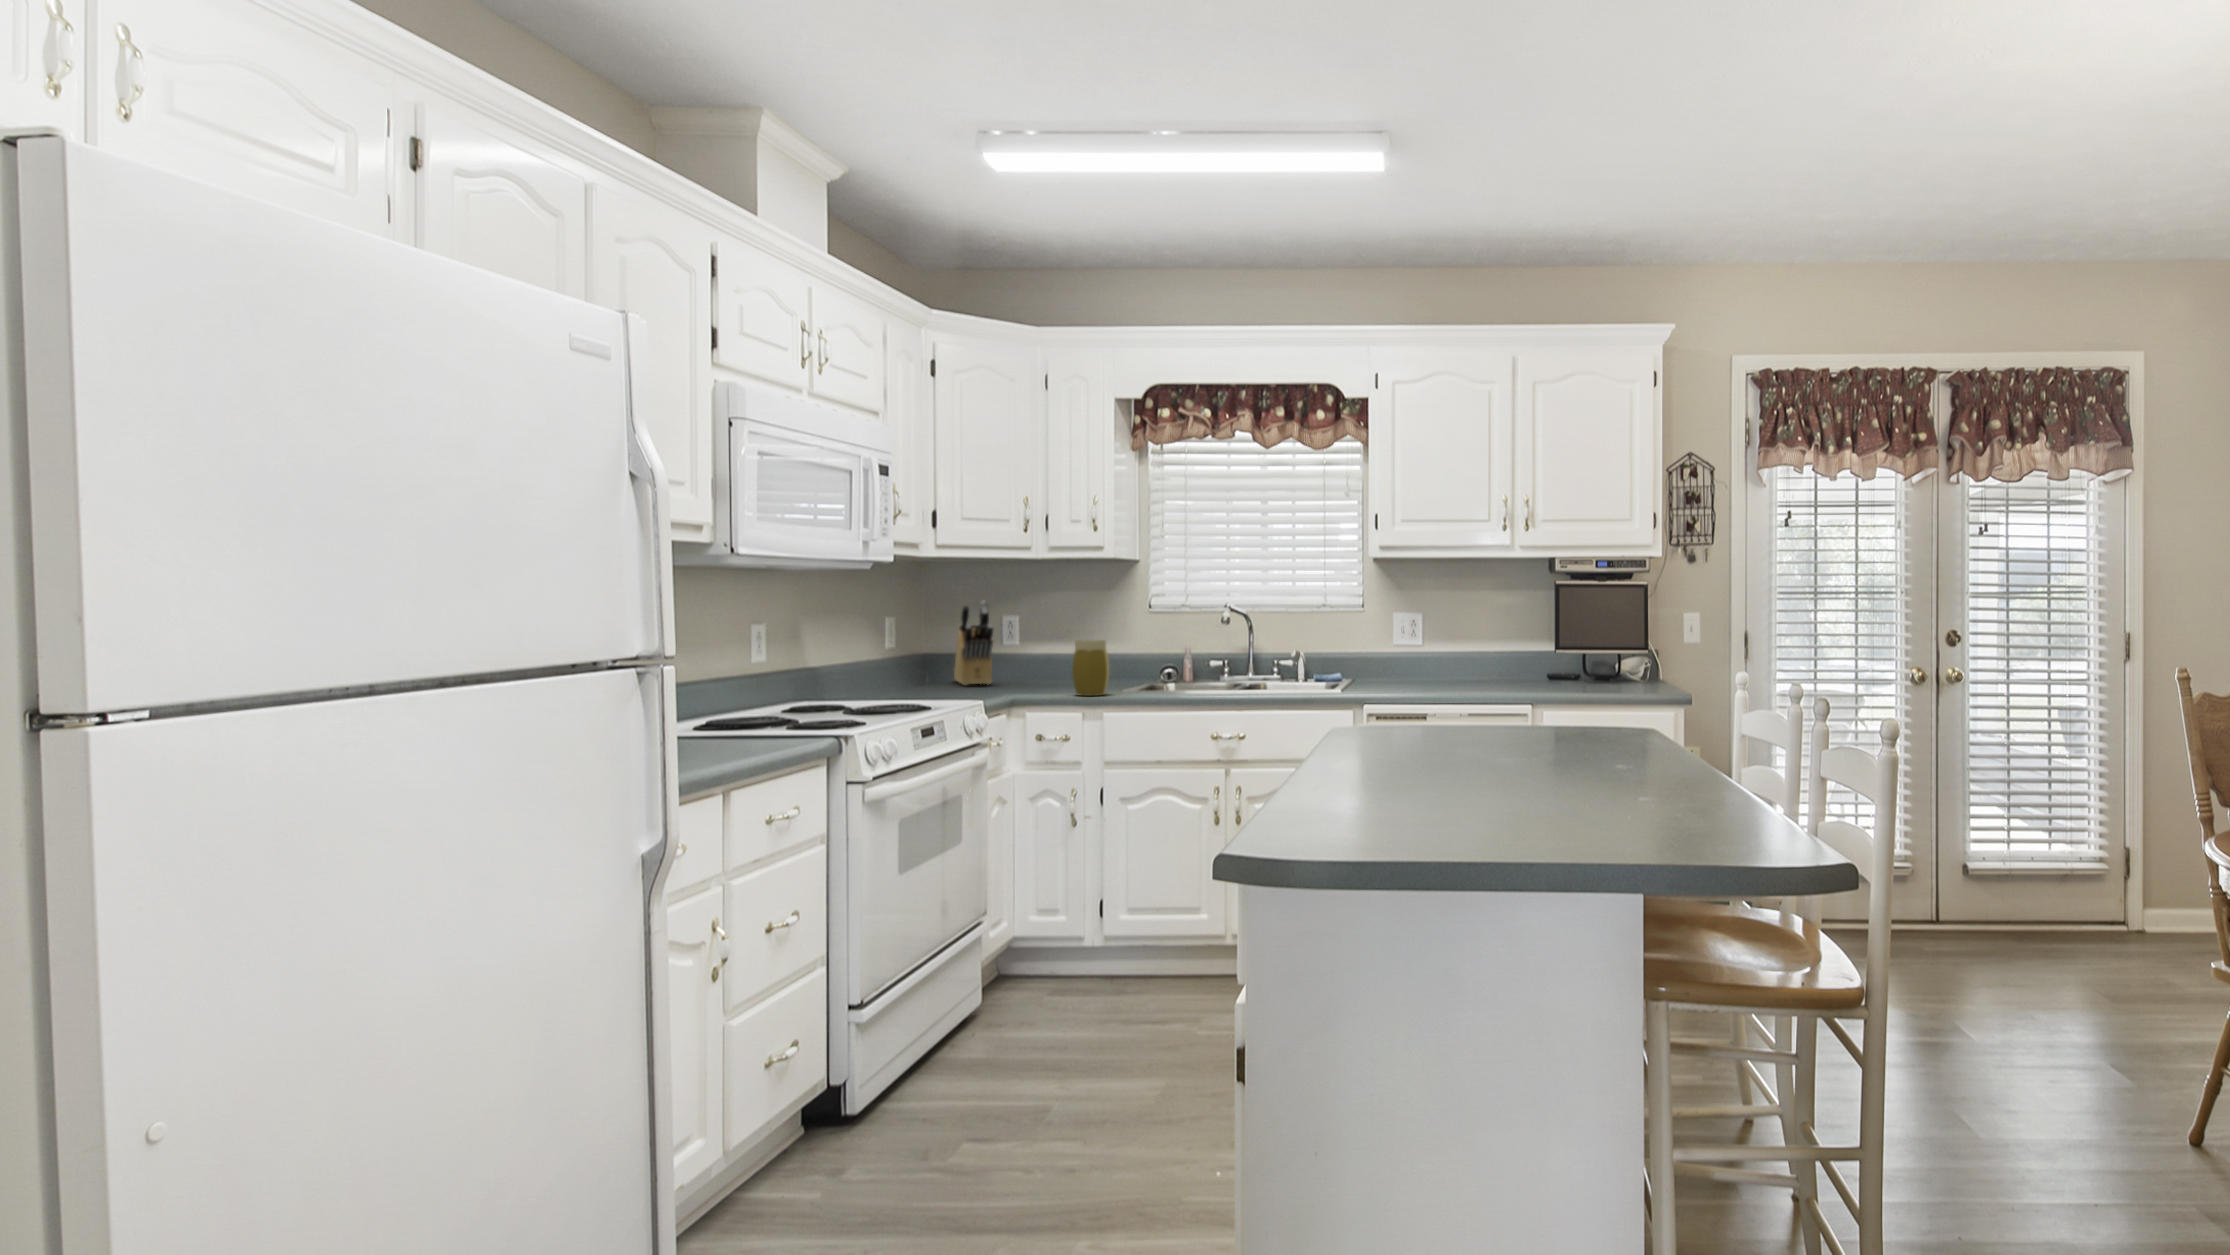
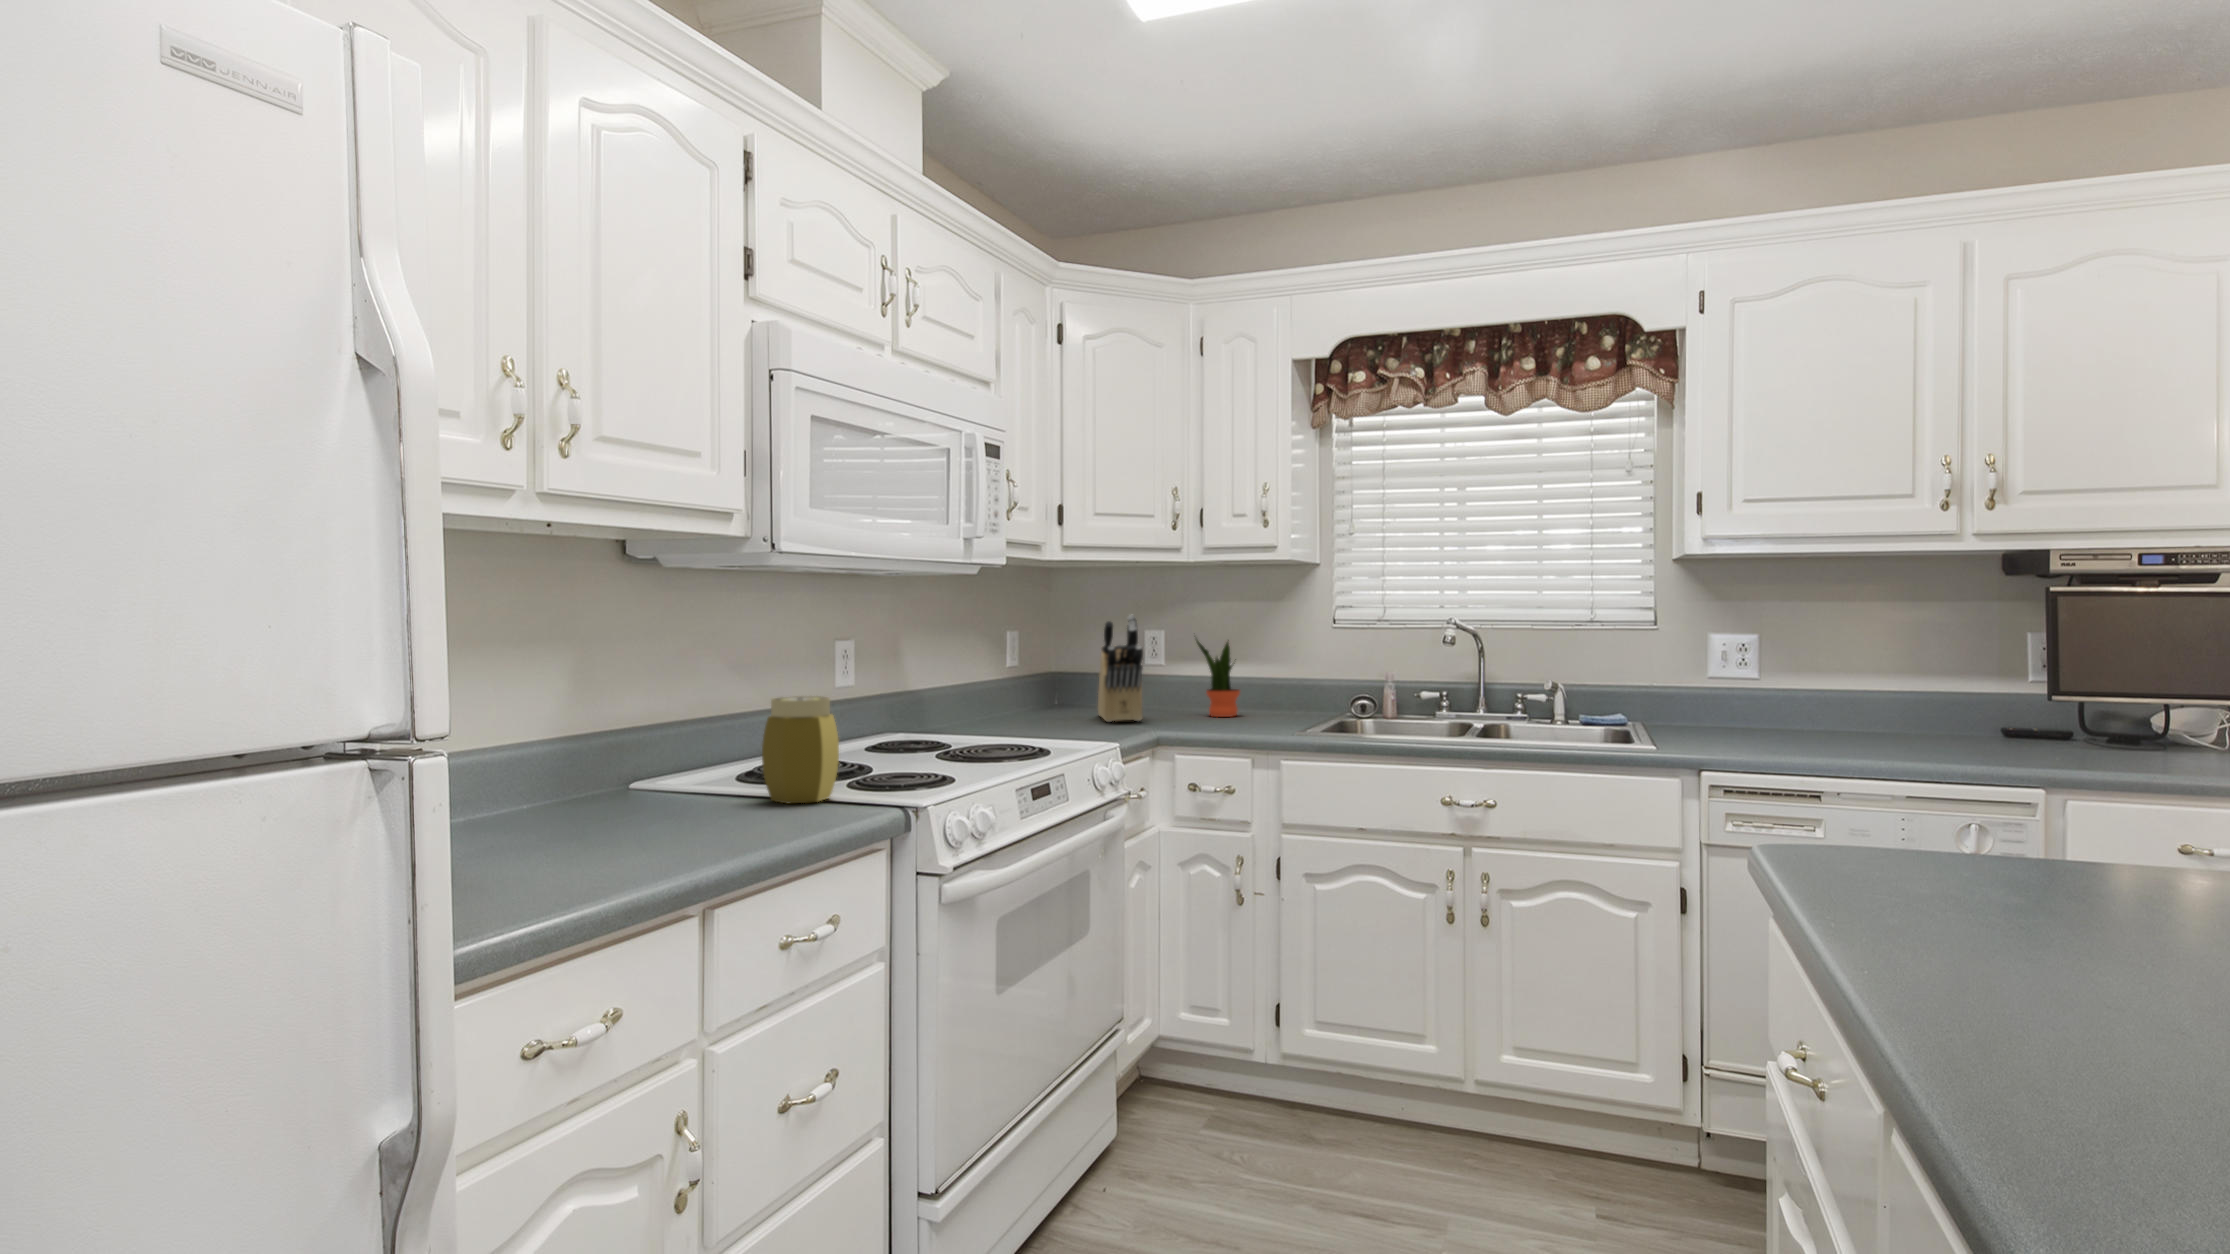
potted plant: none [1031,615,1068,681] -> present [1196,640,1240,717]
jar: present [1072,640,1109,696] -> present [762,696,839,803]

